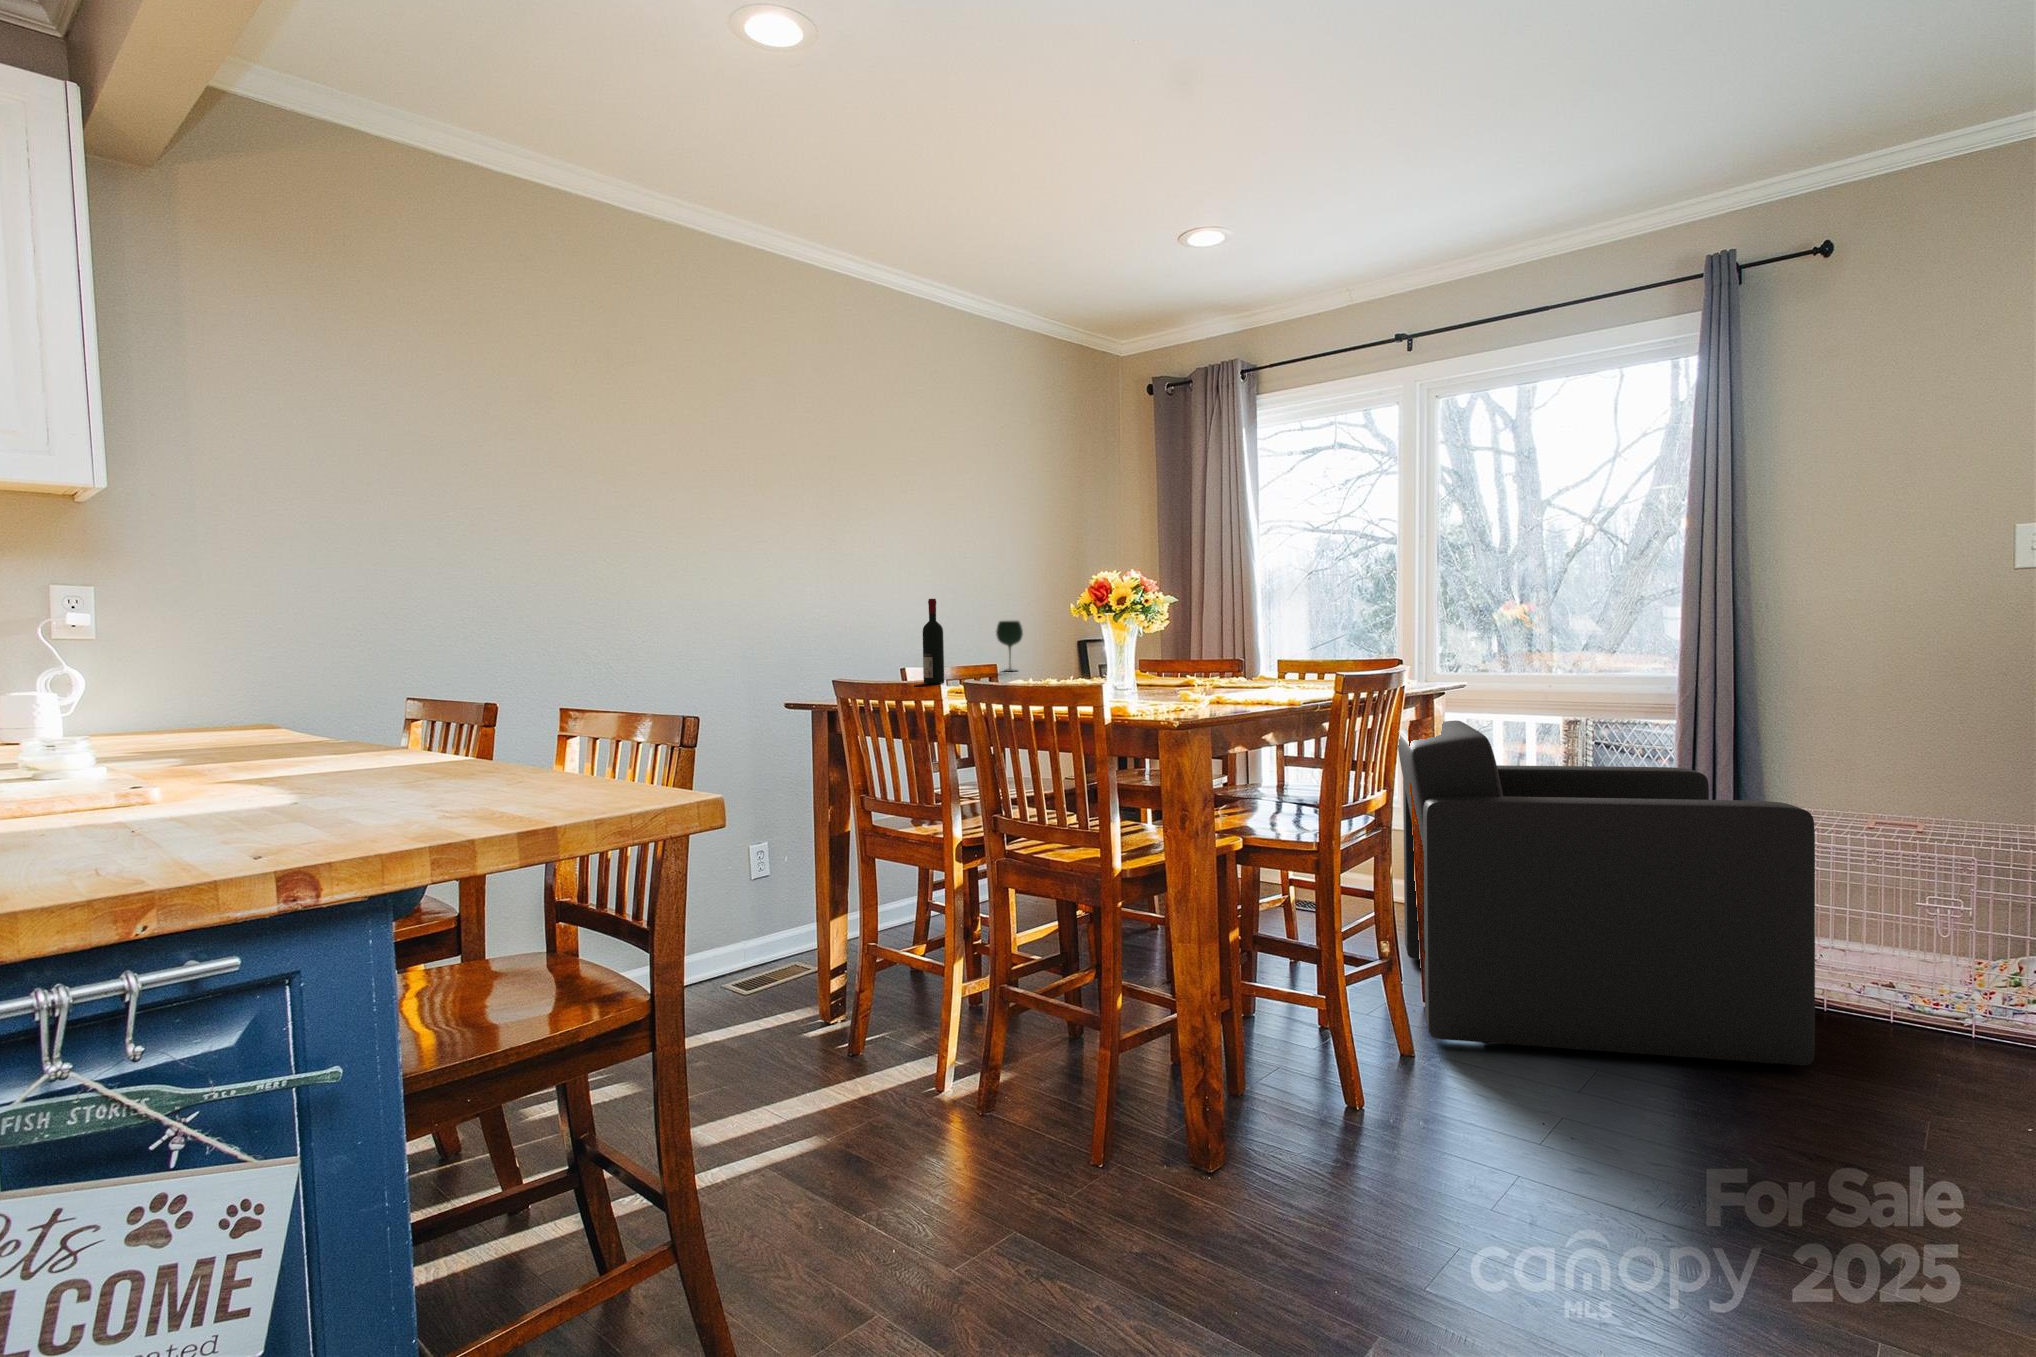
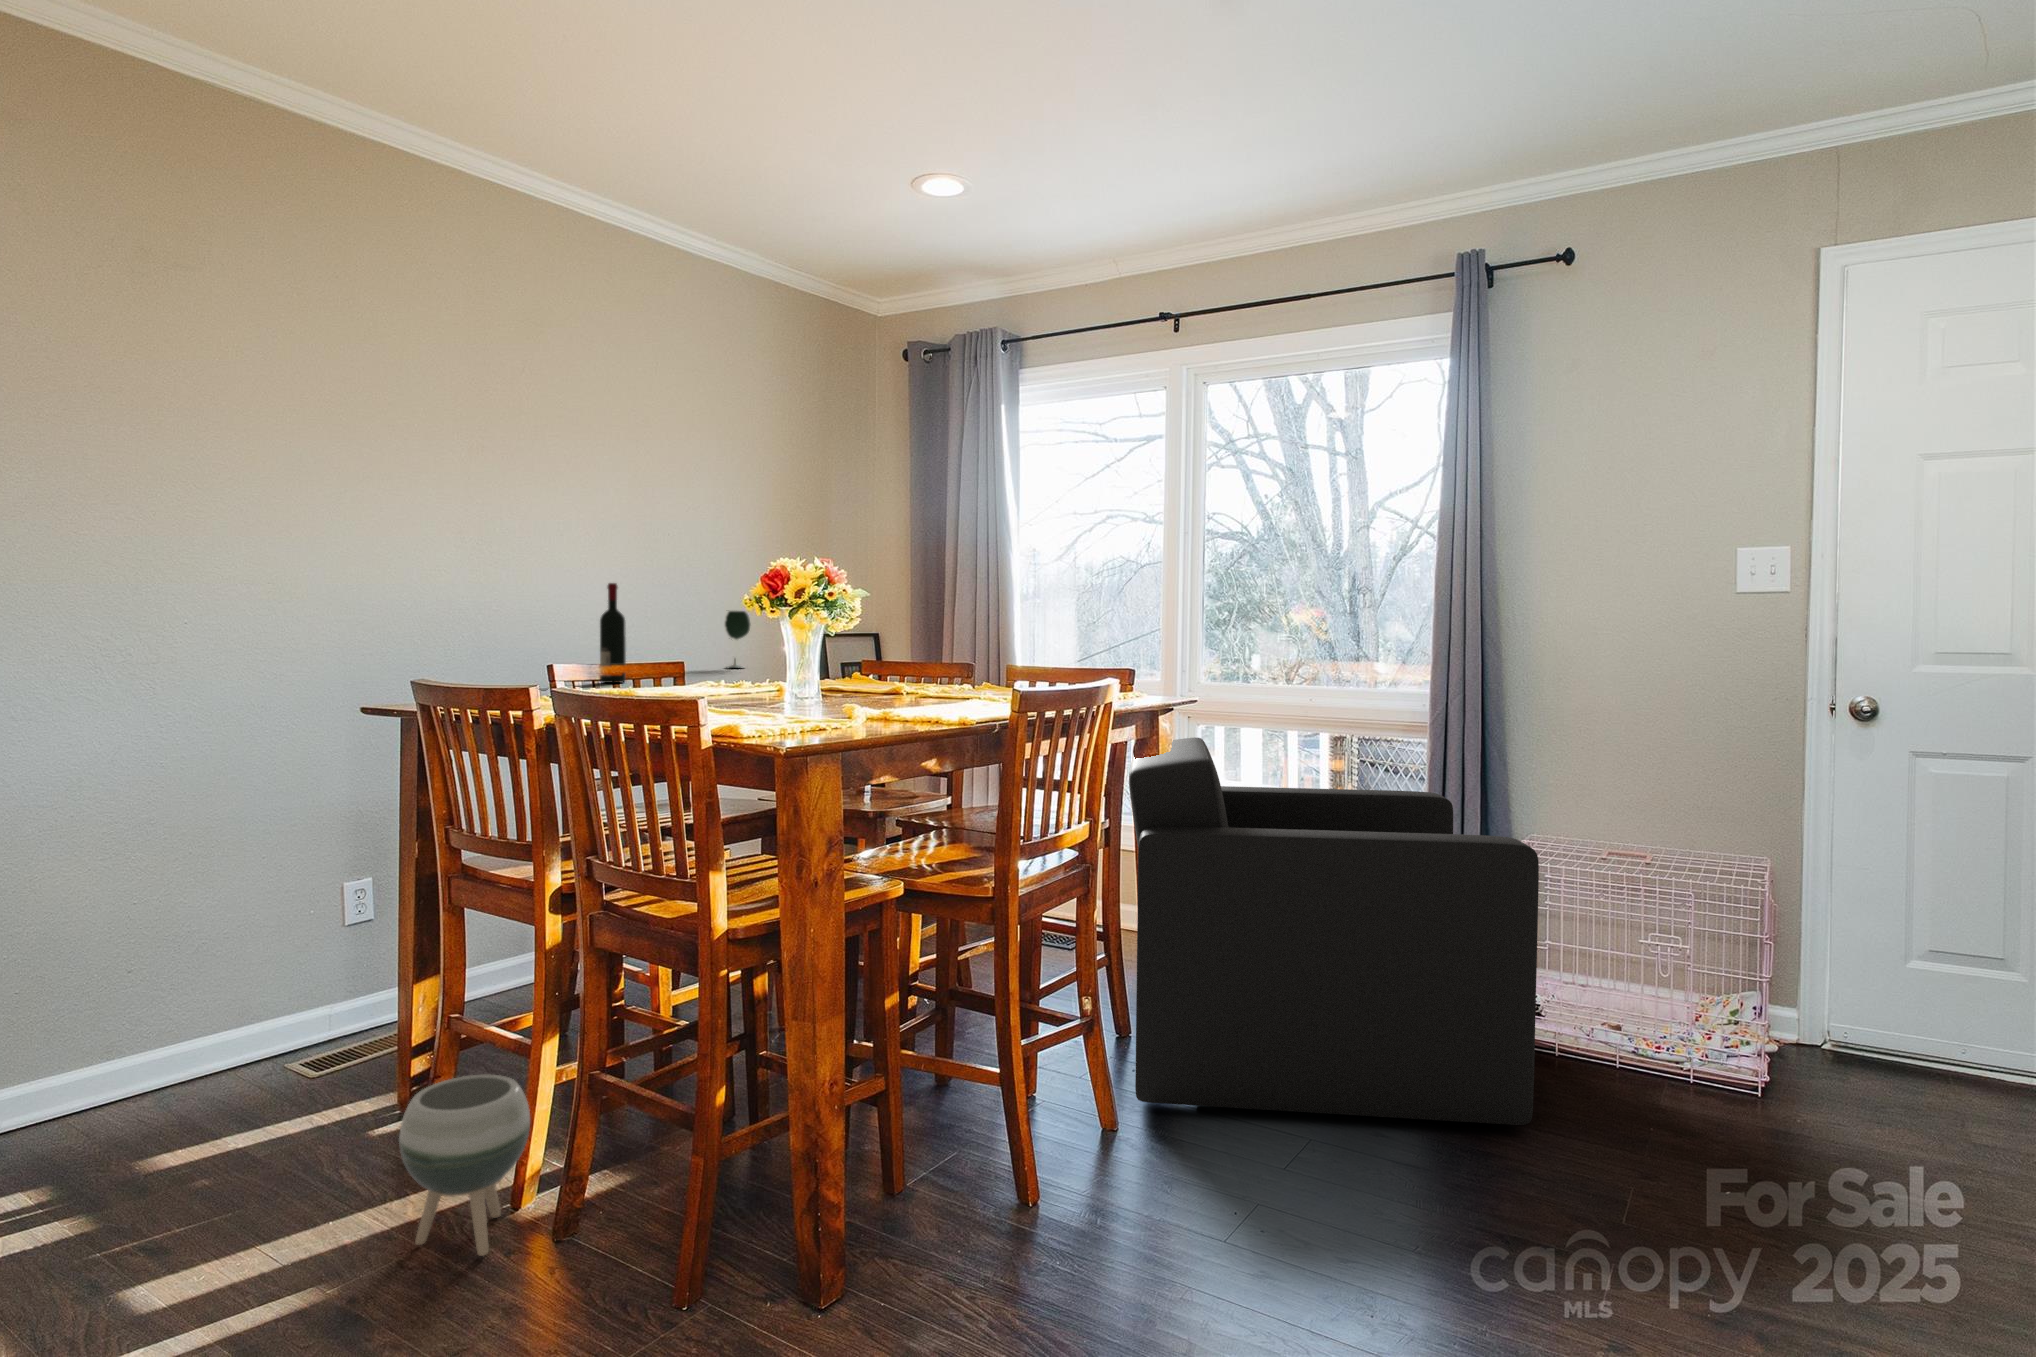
planter: none [852,994,946,1135] -> present [399,1075,530,1256]

